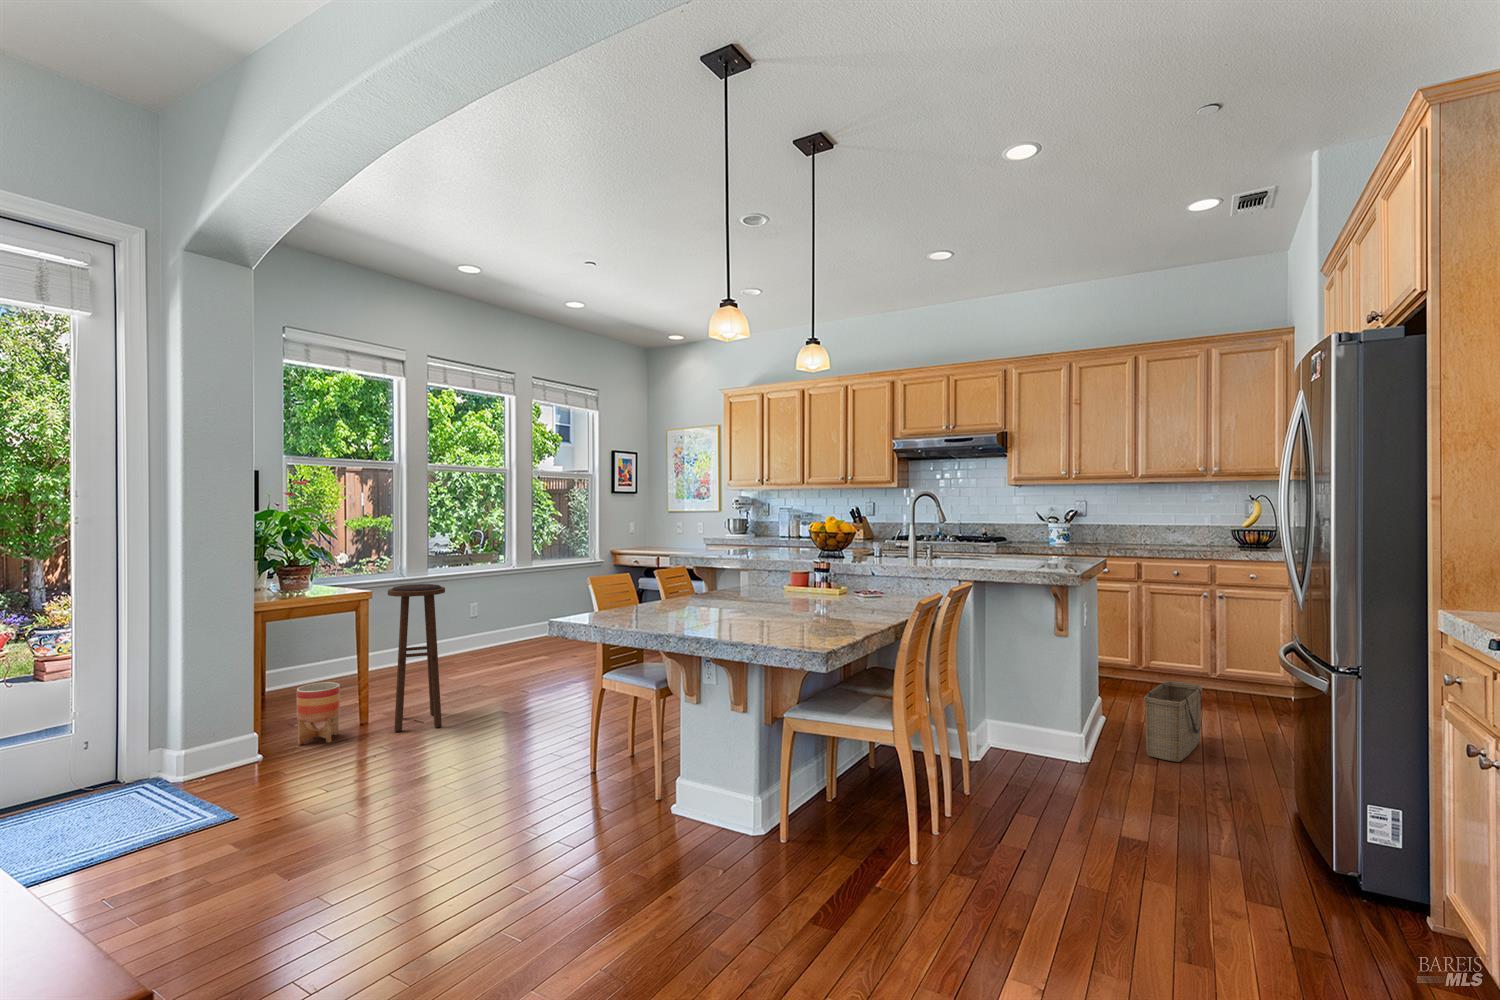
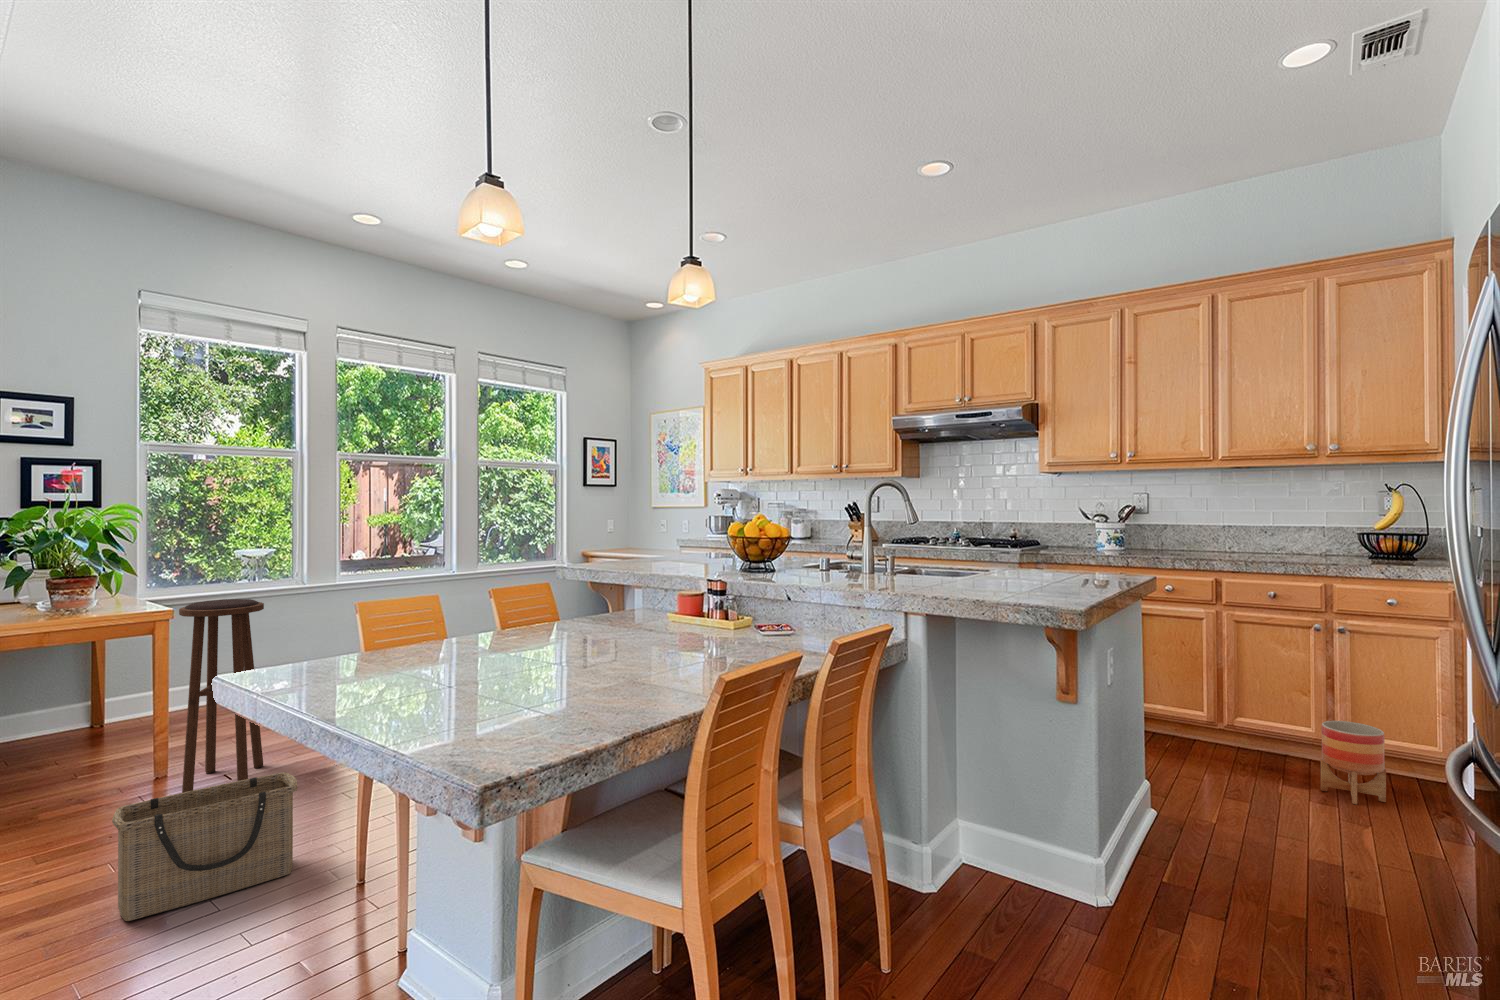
basket: present [1144,681,1203,762] -> present [112,772,297,921]
planter: present [297,682,340,745] -> present [1321,721,1386,804]

